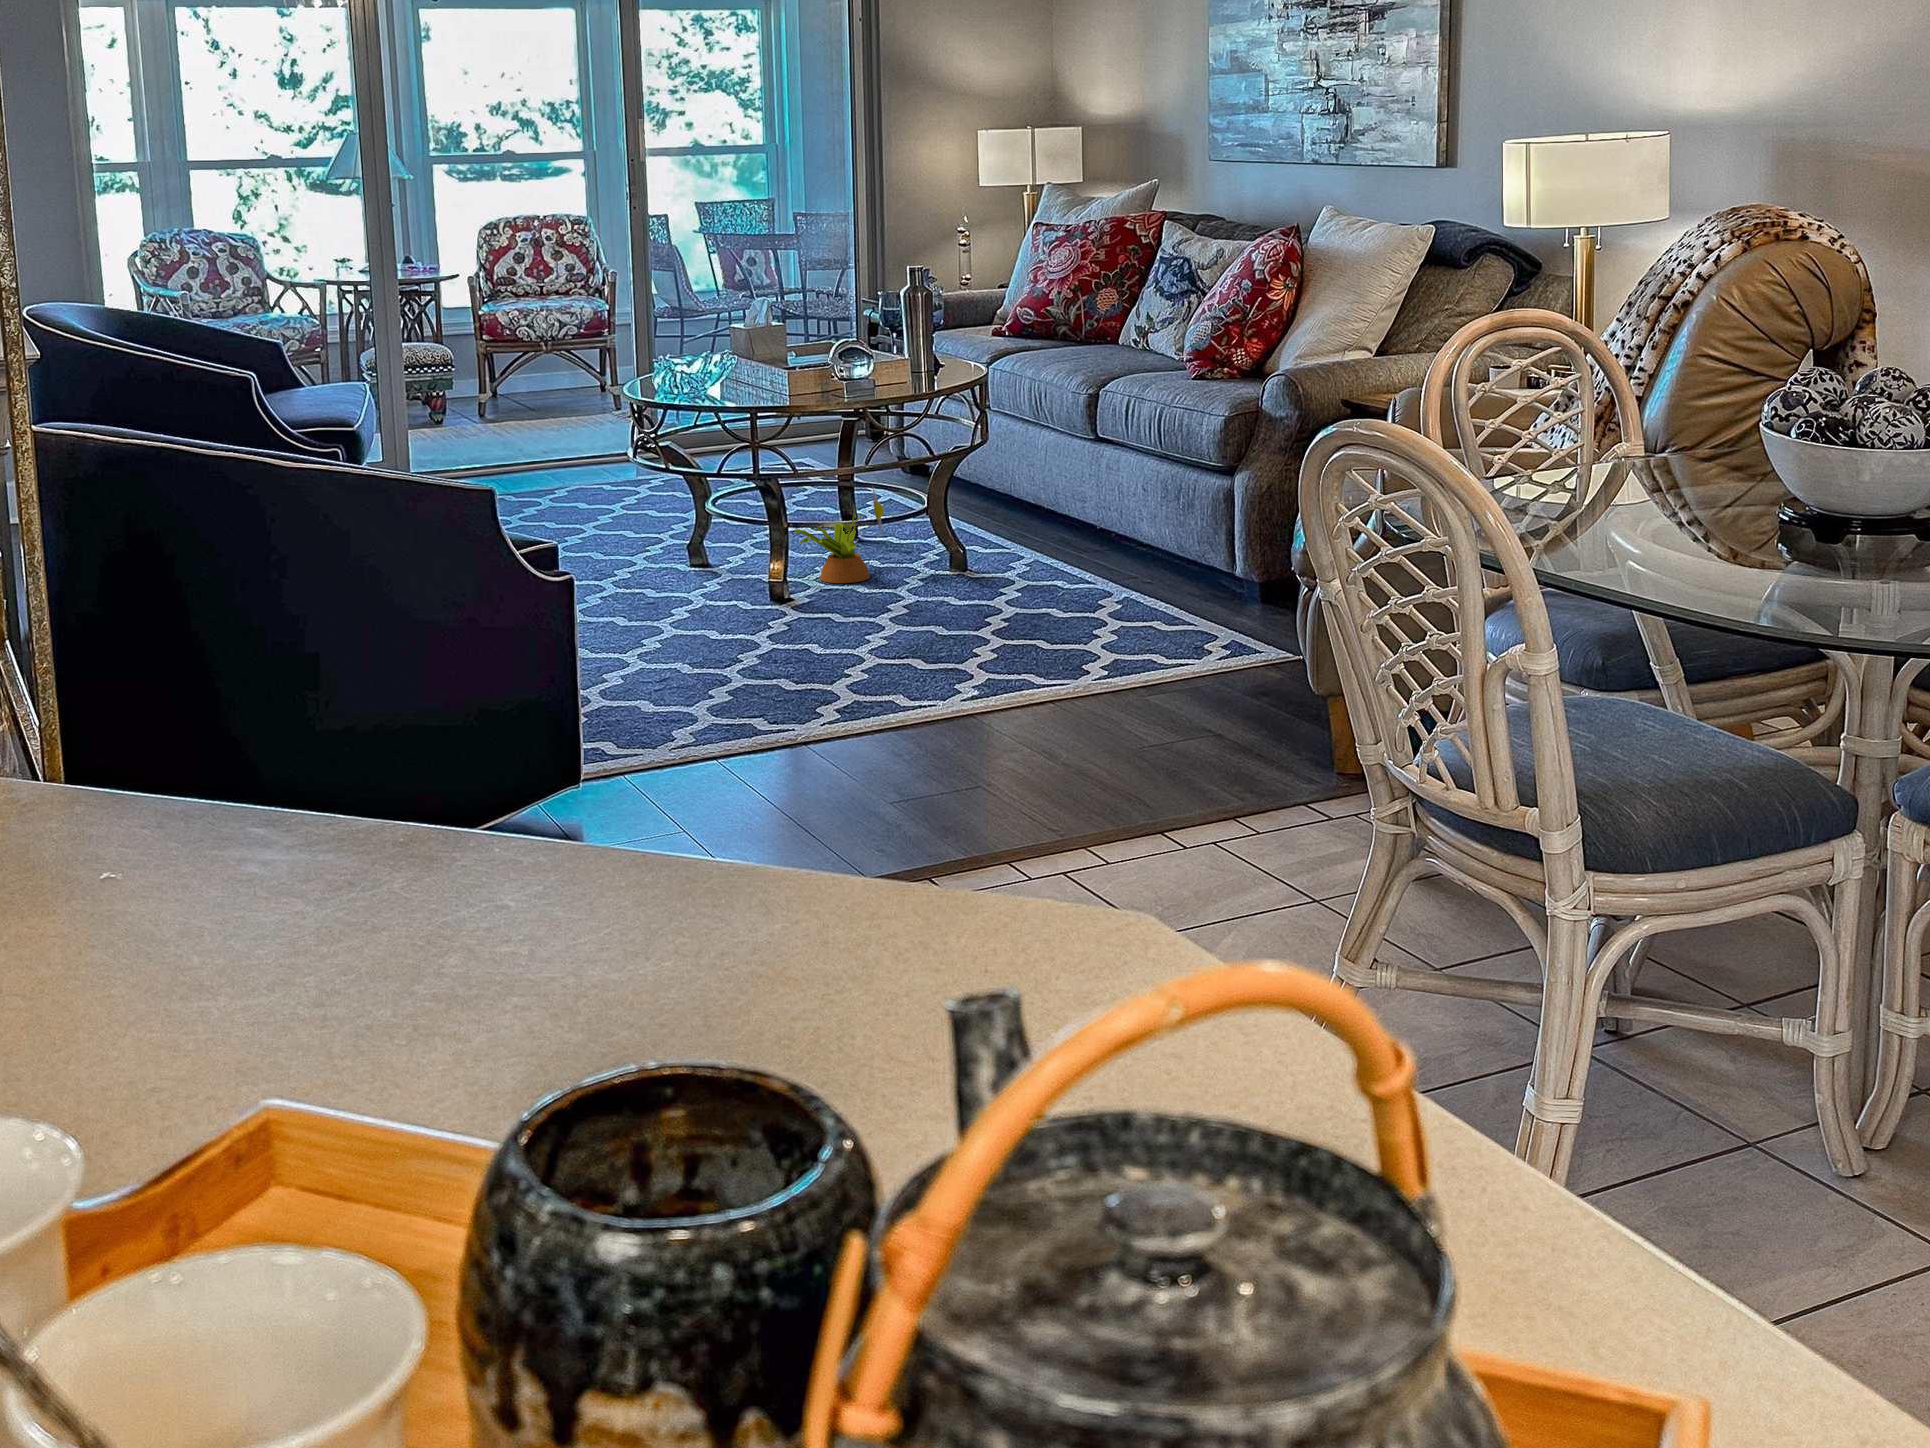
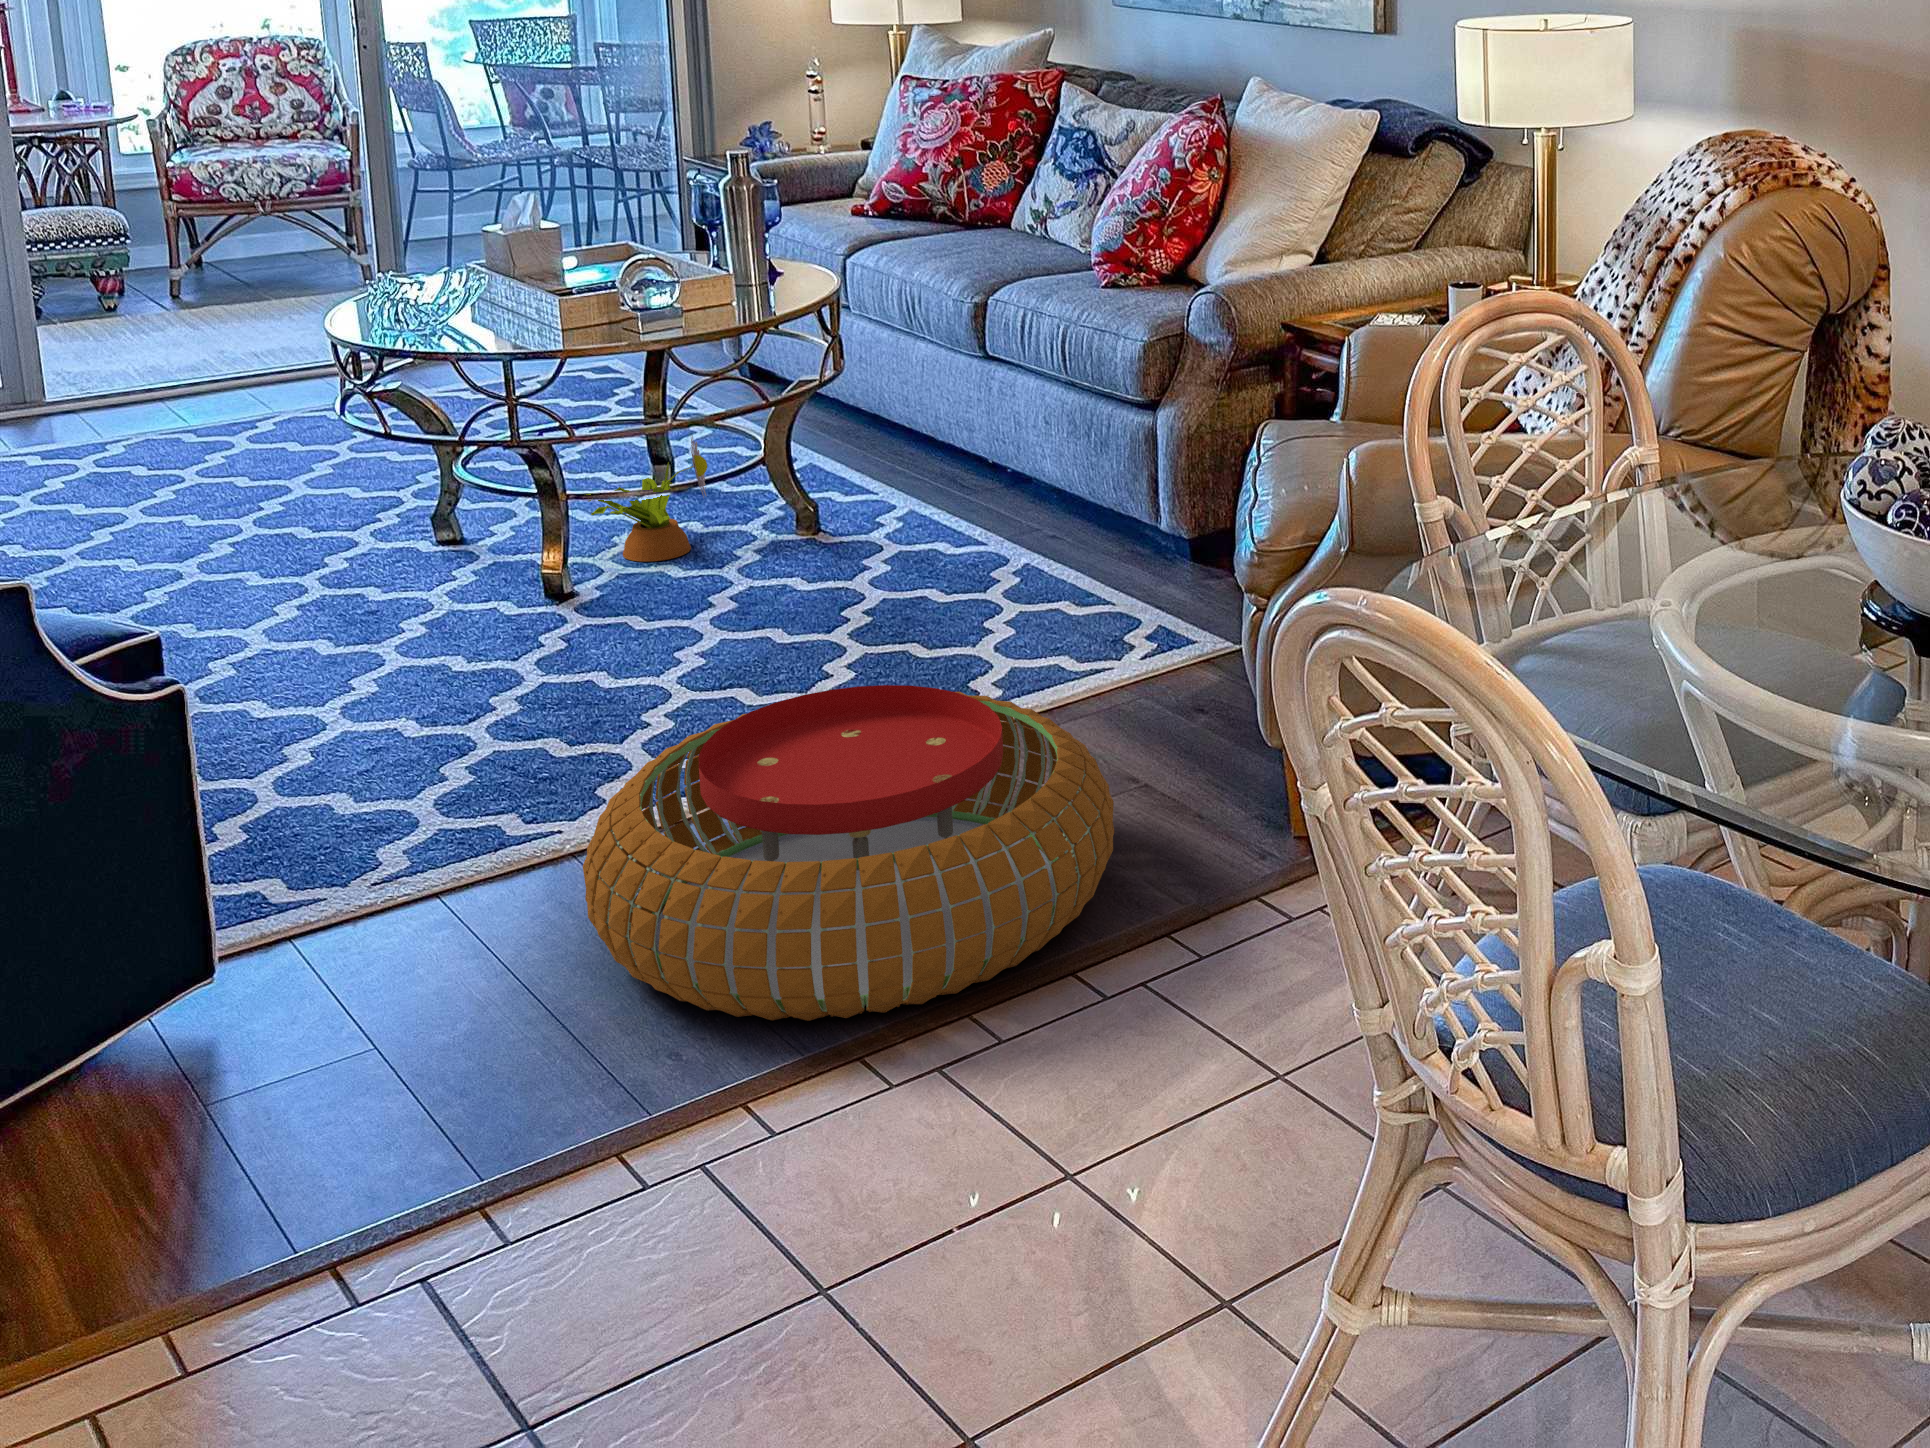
pouf: none [817,619,1193,825] -> present [583,685,1114,1021]

